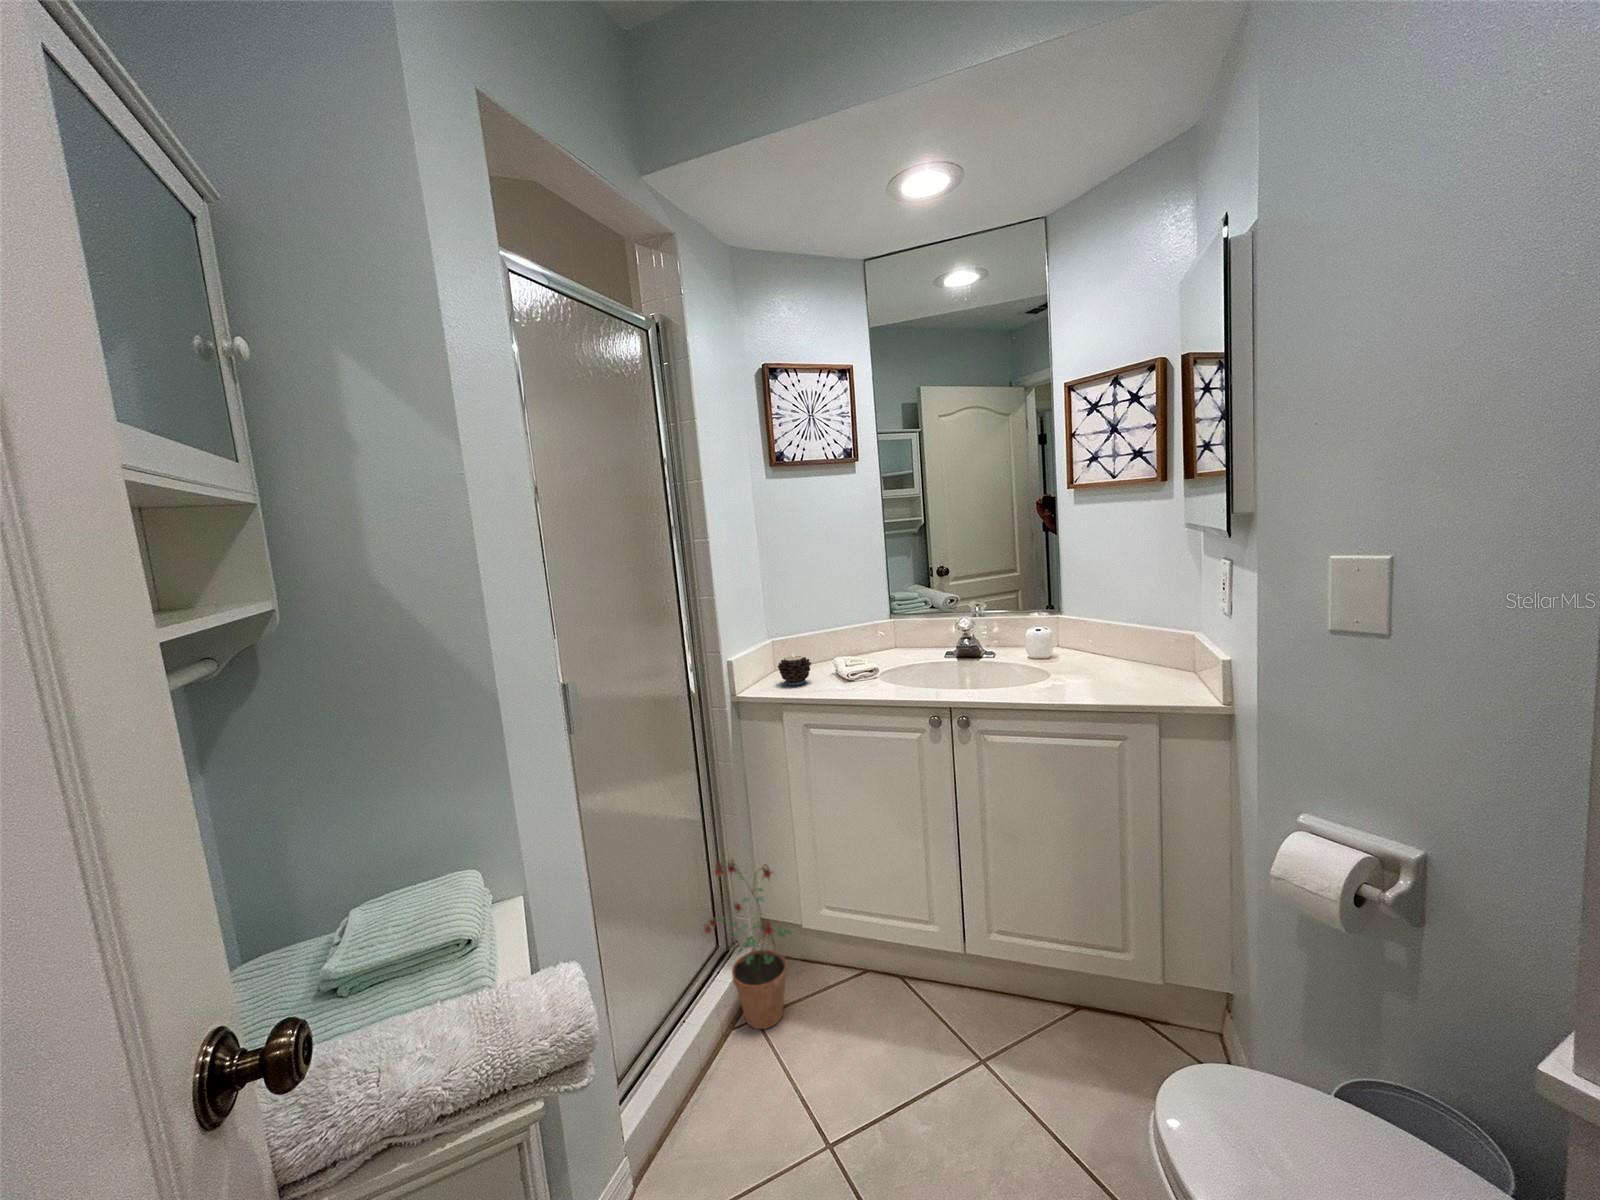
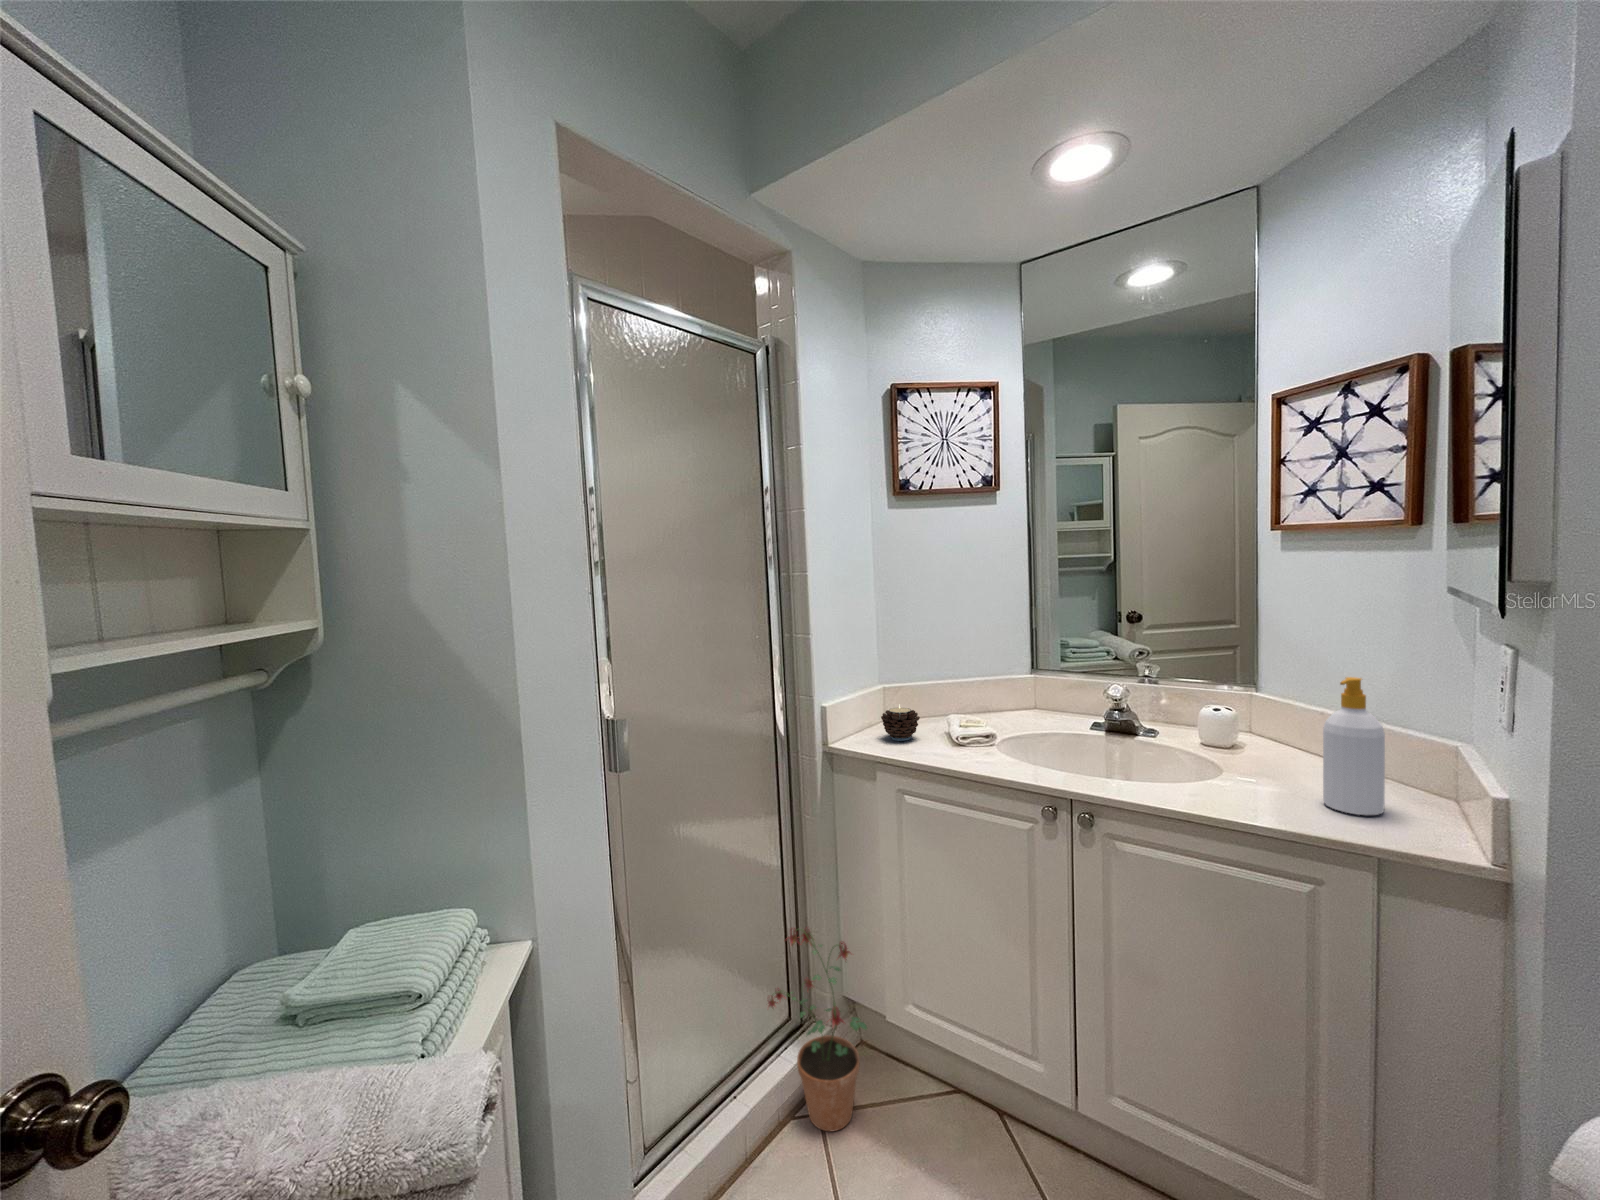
soap bottle: none [1118,592,1158,690] -> present [1323,677,1385,815]

